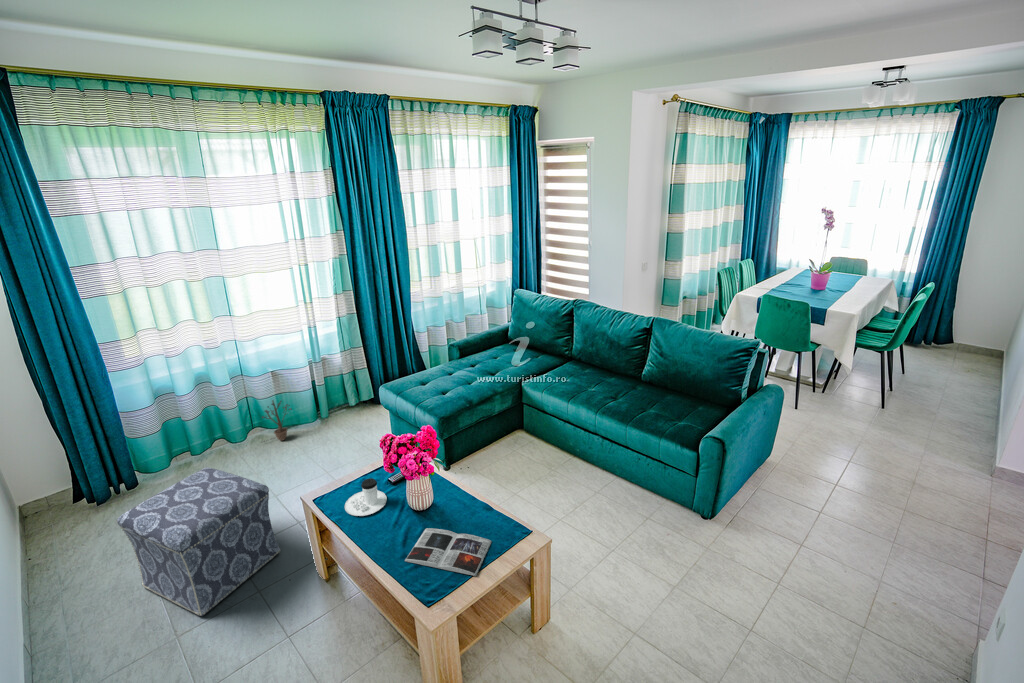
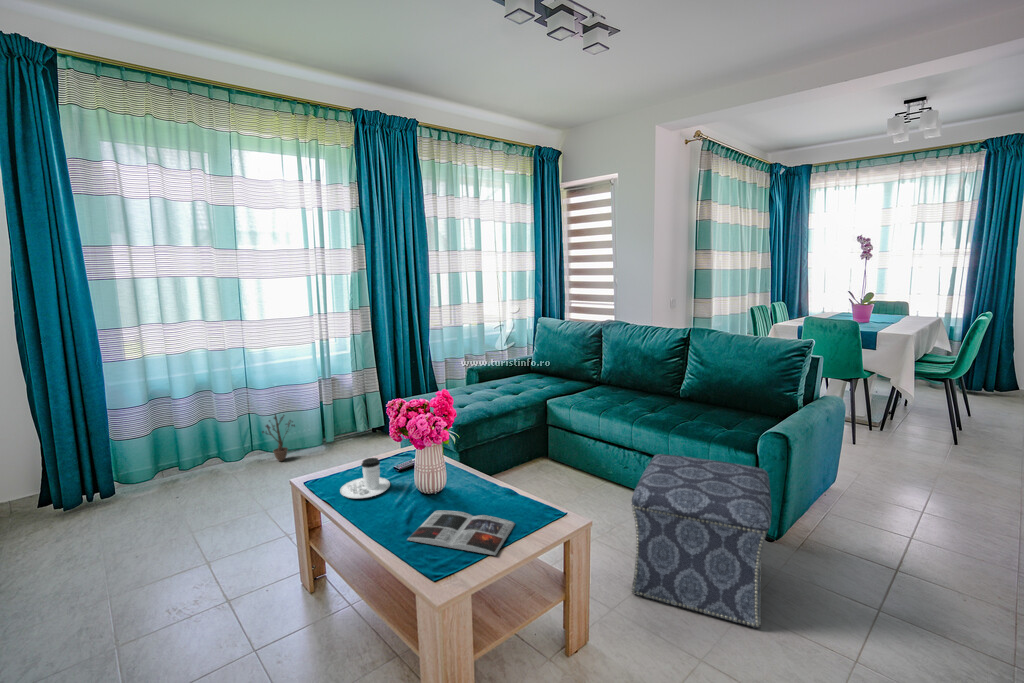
ottoman: present [117,467,281,616] -> present [632,454,771,628]

